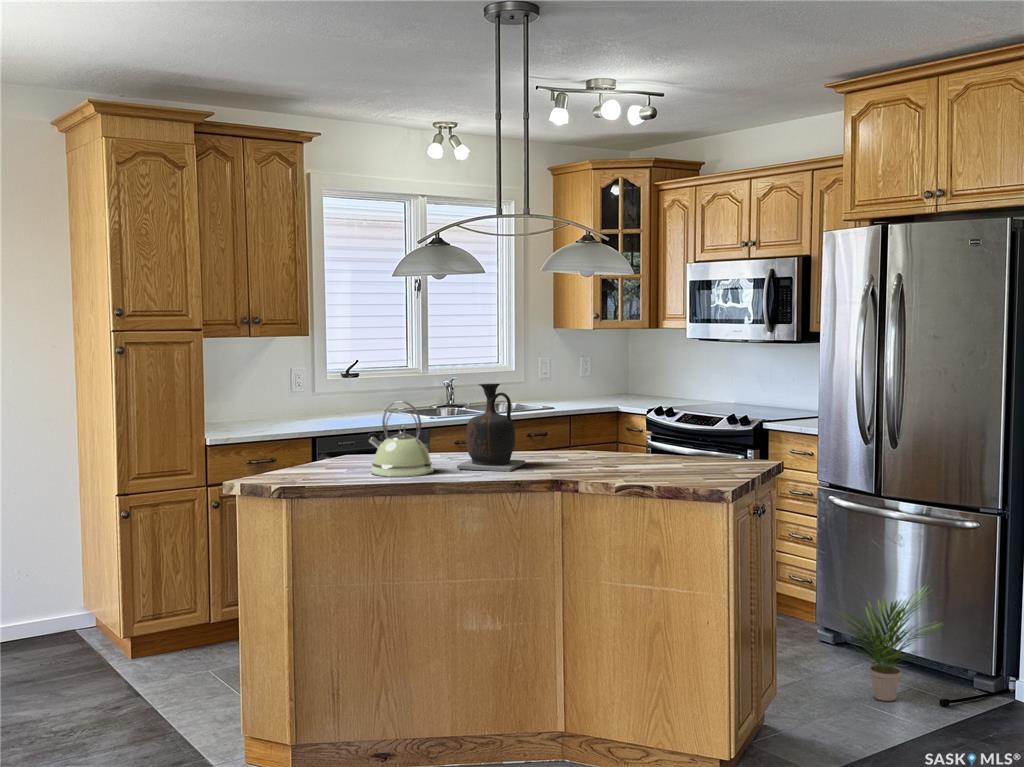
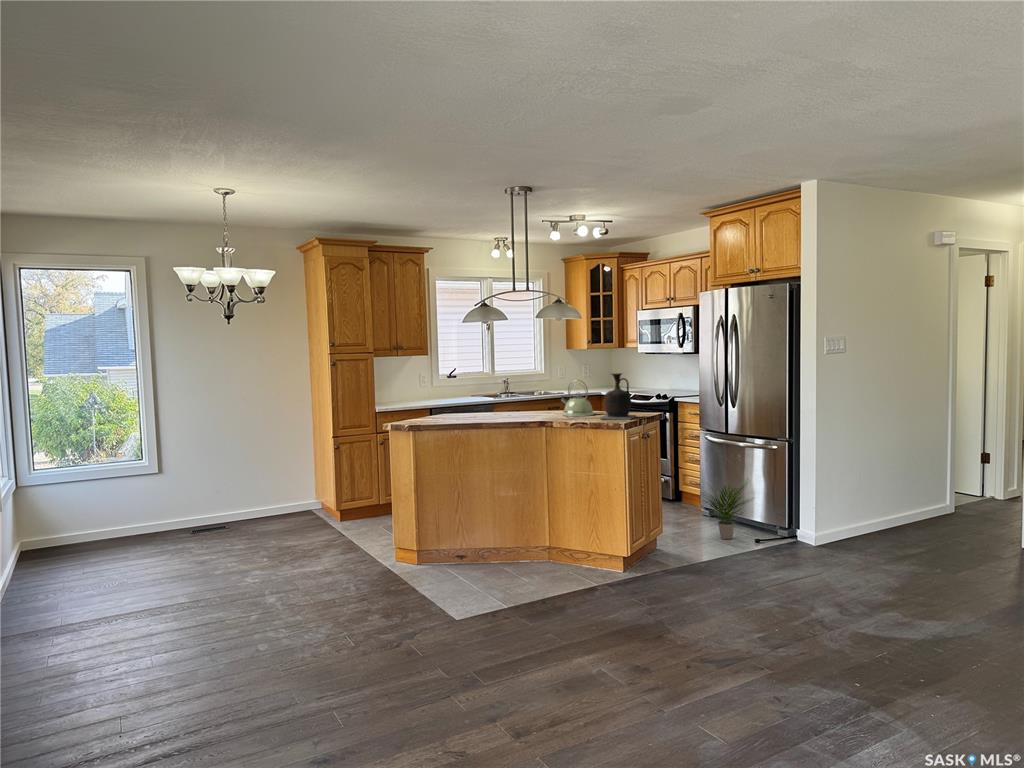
vase: present [457,384,525,471] -> present [601,373,636,420]
kettle: present [368,401,434,477] -> present [561,380,594,417]

